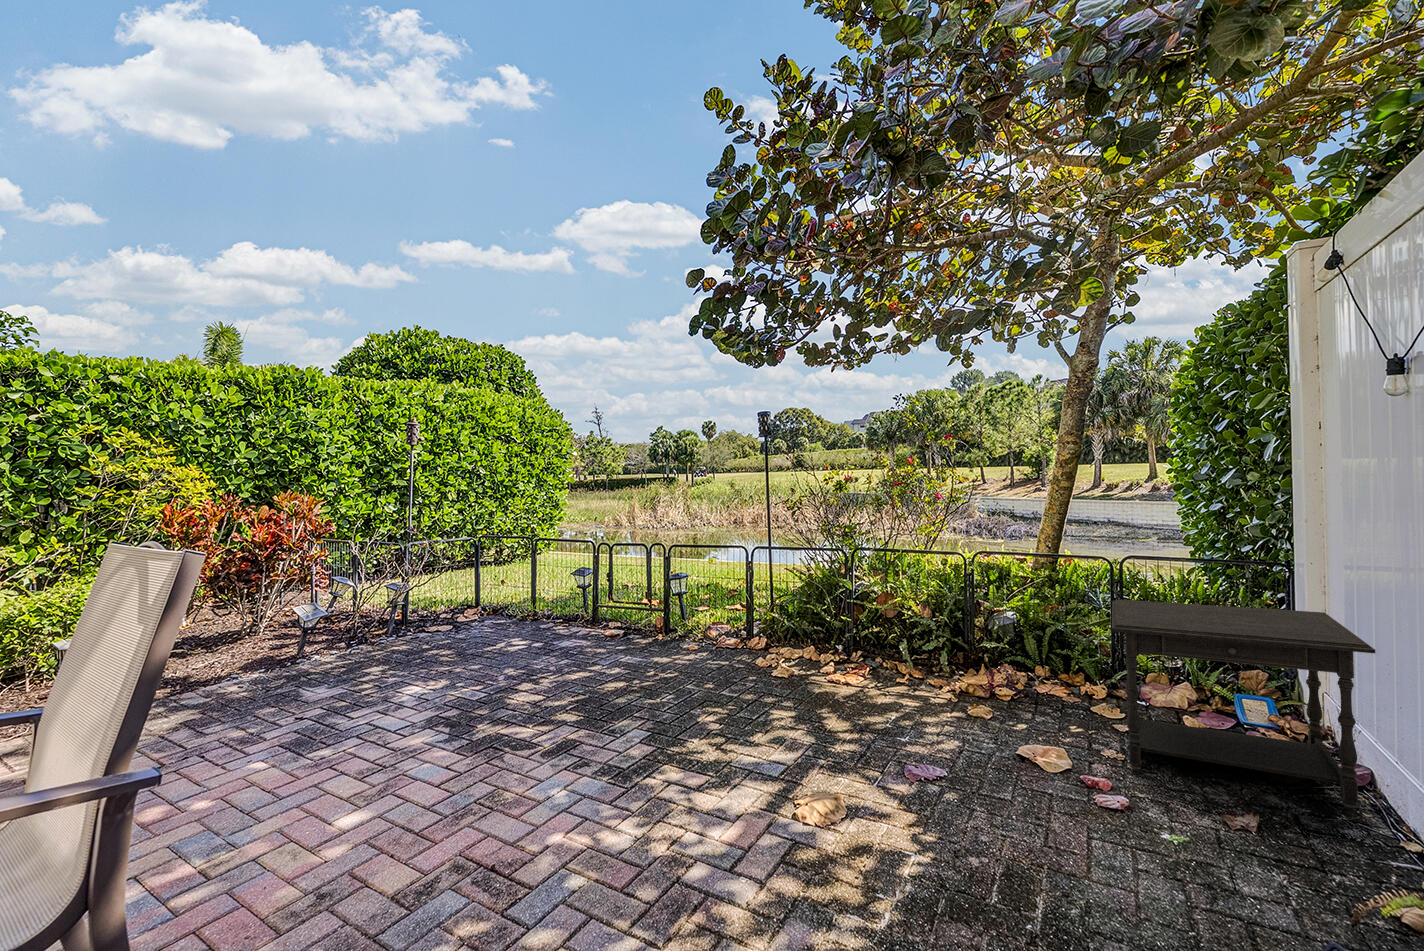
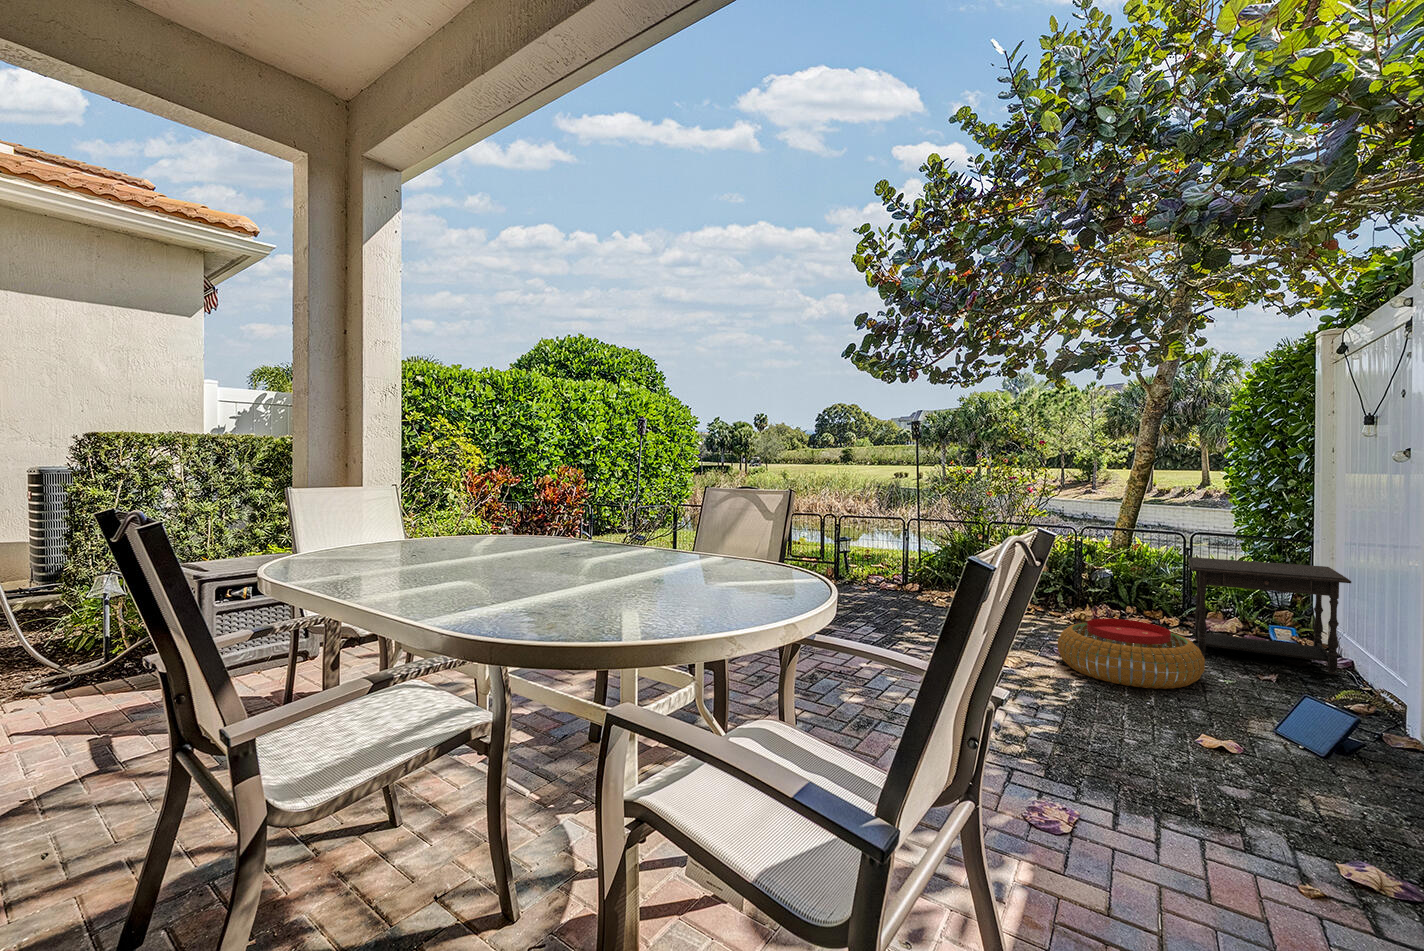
pouf: none [894,721,1135,878] -> present [1058,618,1205,689]

